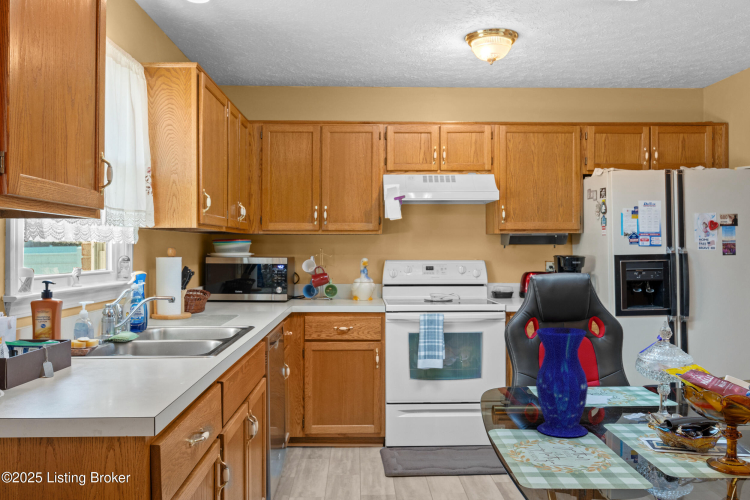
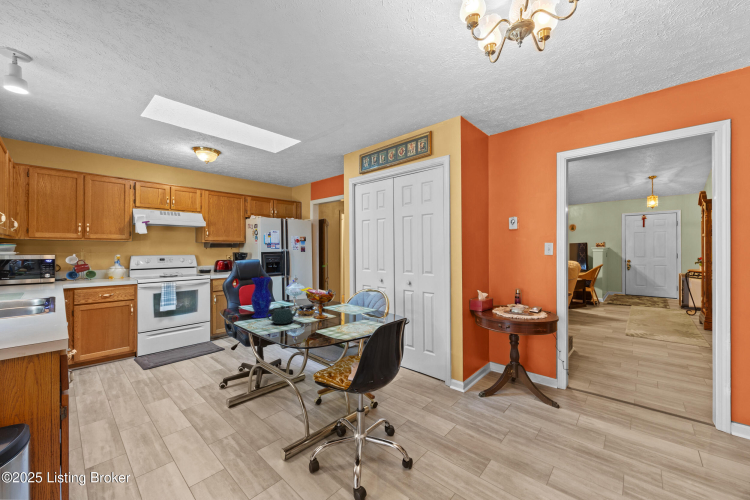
teapot: none [557,418,659,474] -> present [266,306,298,324]

